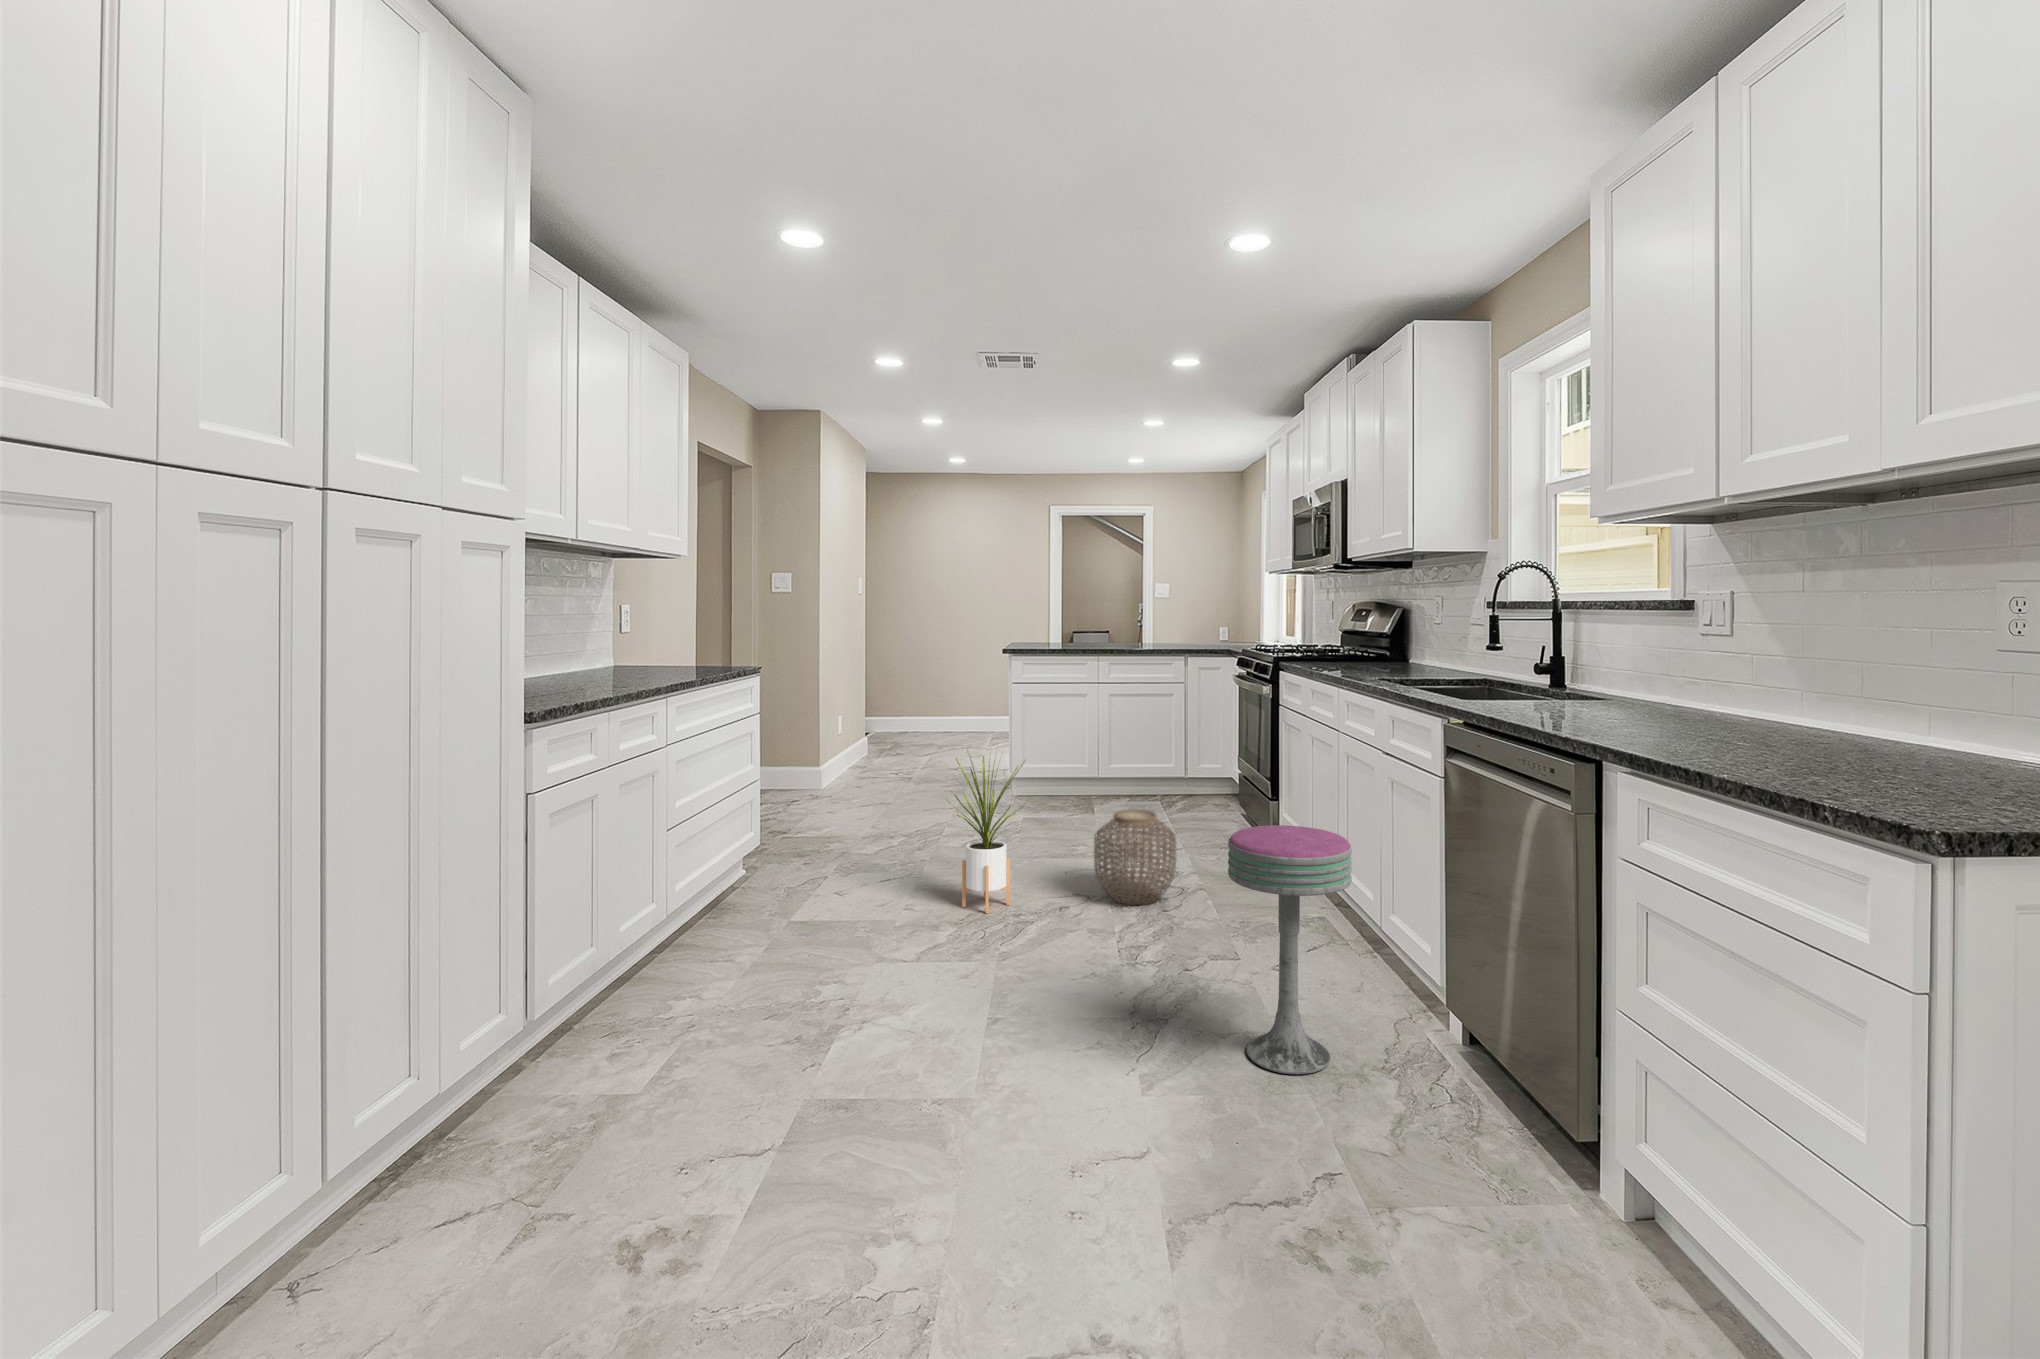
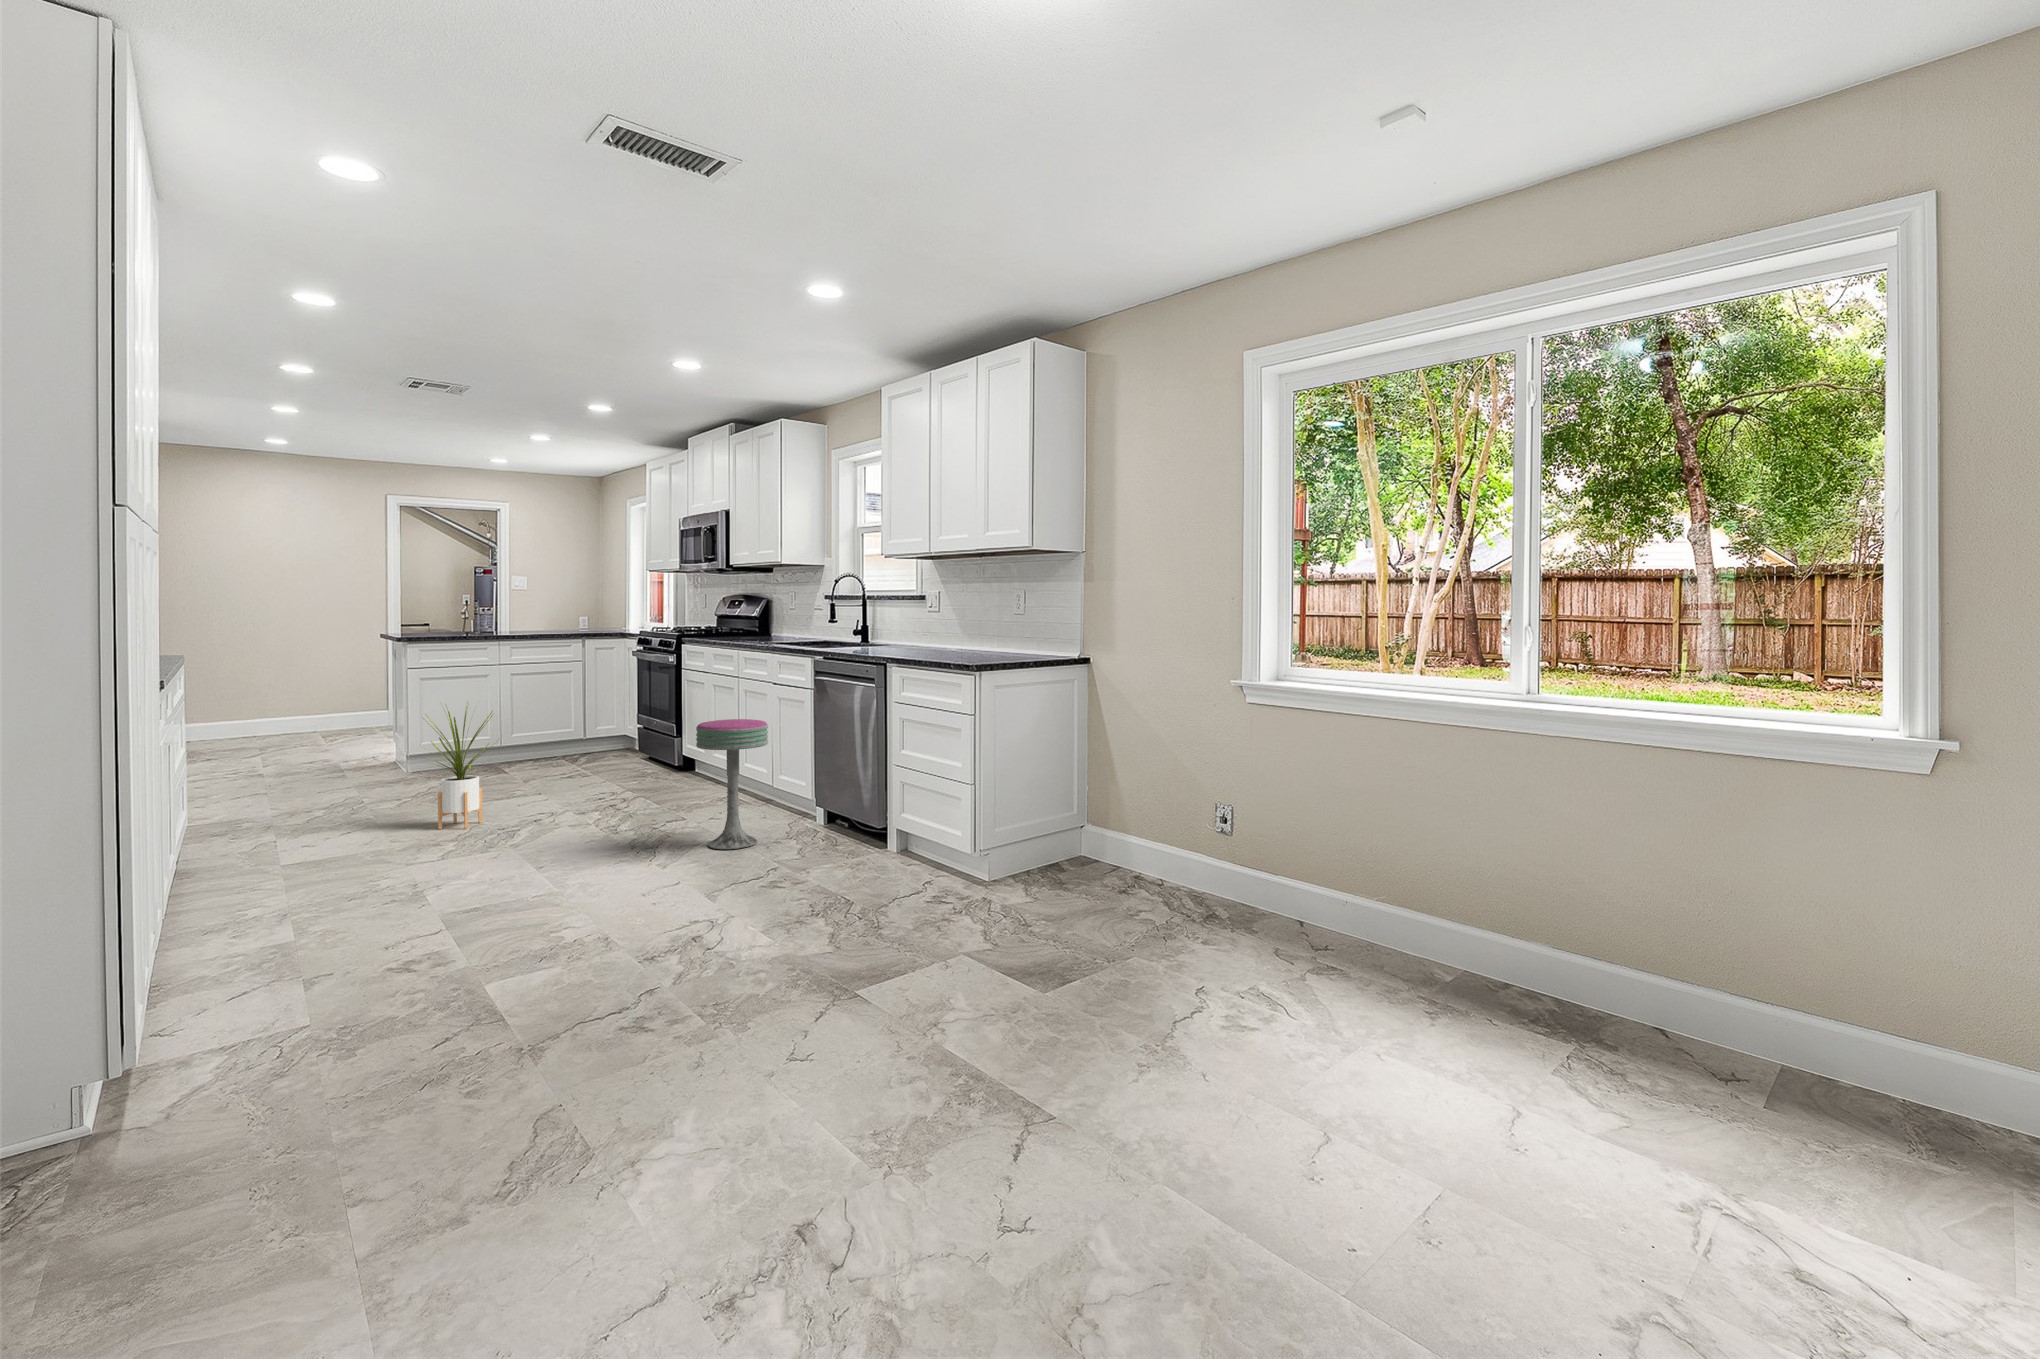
woven basket: present [1094,810,1176,905] -> none [552,743,620,810]

